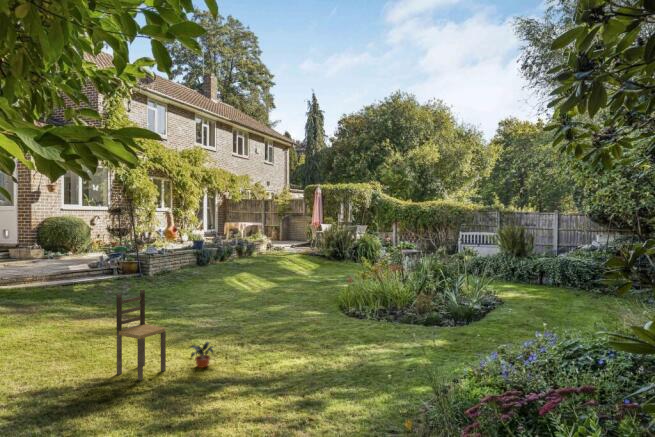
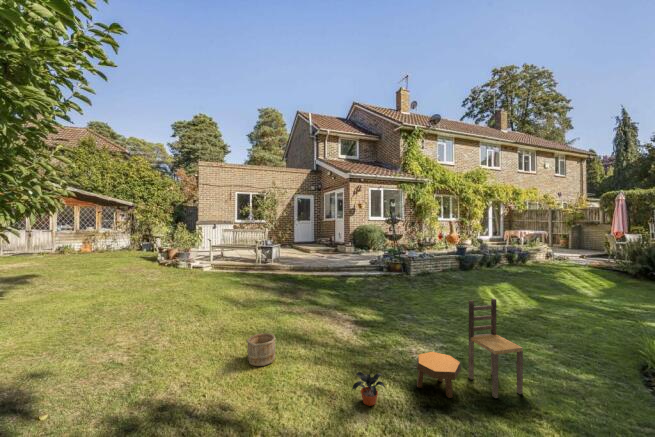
chair: present [116,289,166,381] -> present [469,299,523,398]
footstool: none [225,321,259,350] -> present [417,352,461,398]
wooden bucket: none [37,348,77,384] -> present [246,333,276,366]

